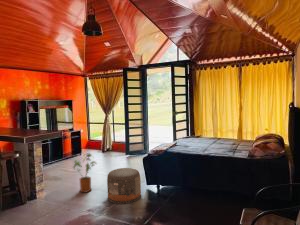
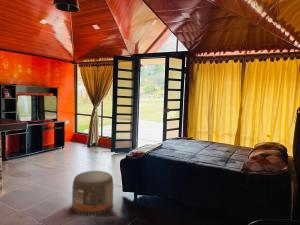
house plant: present [74,154,96,192] -> none [37,150,66,196]

